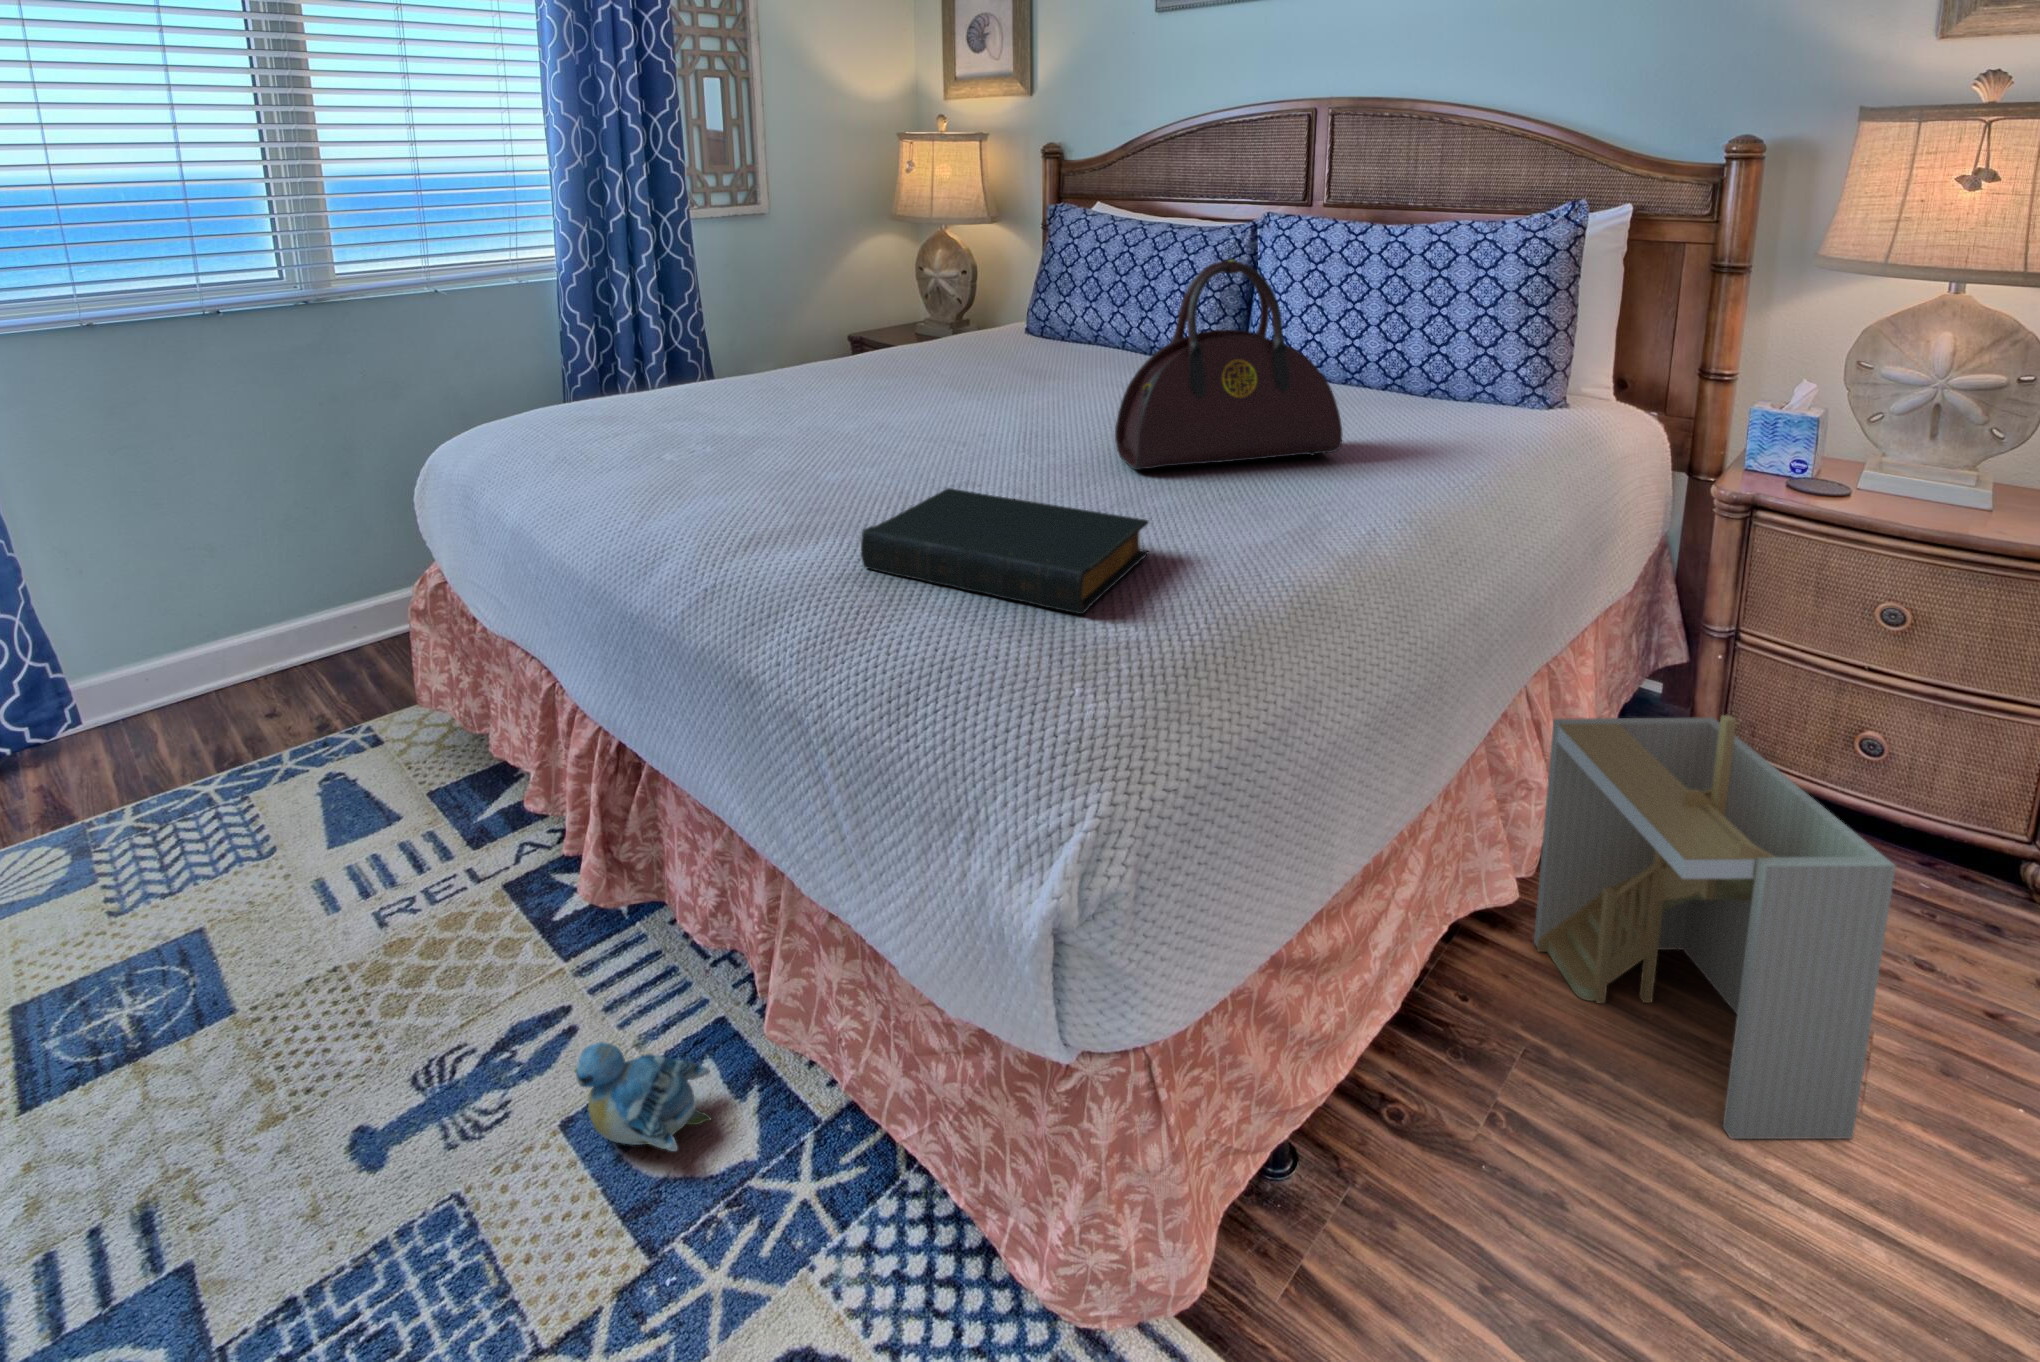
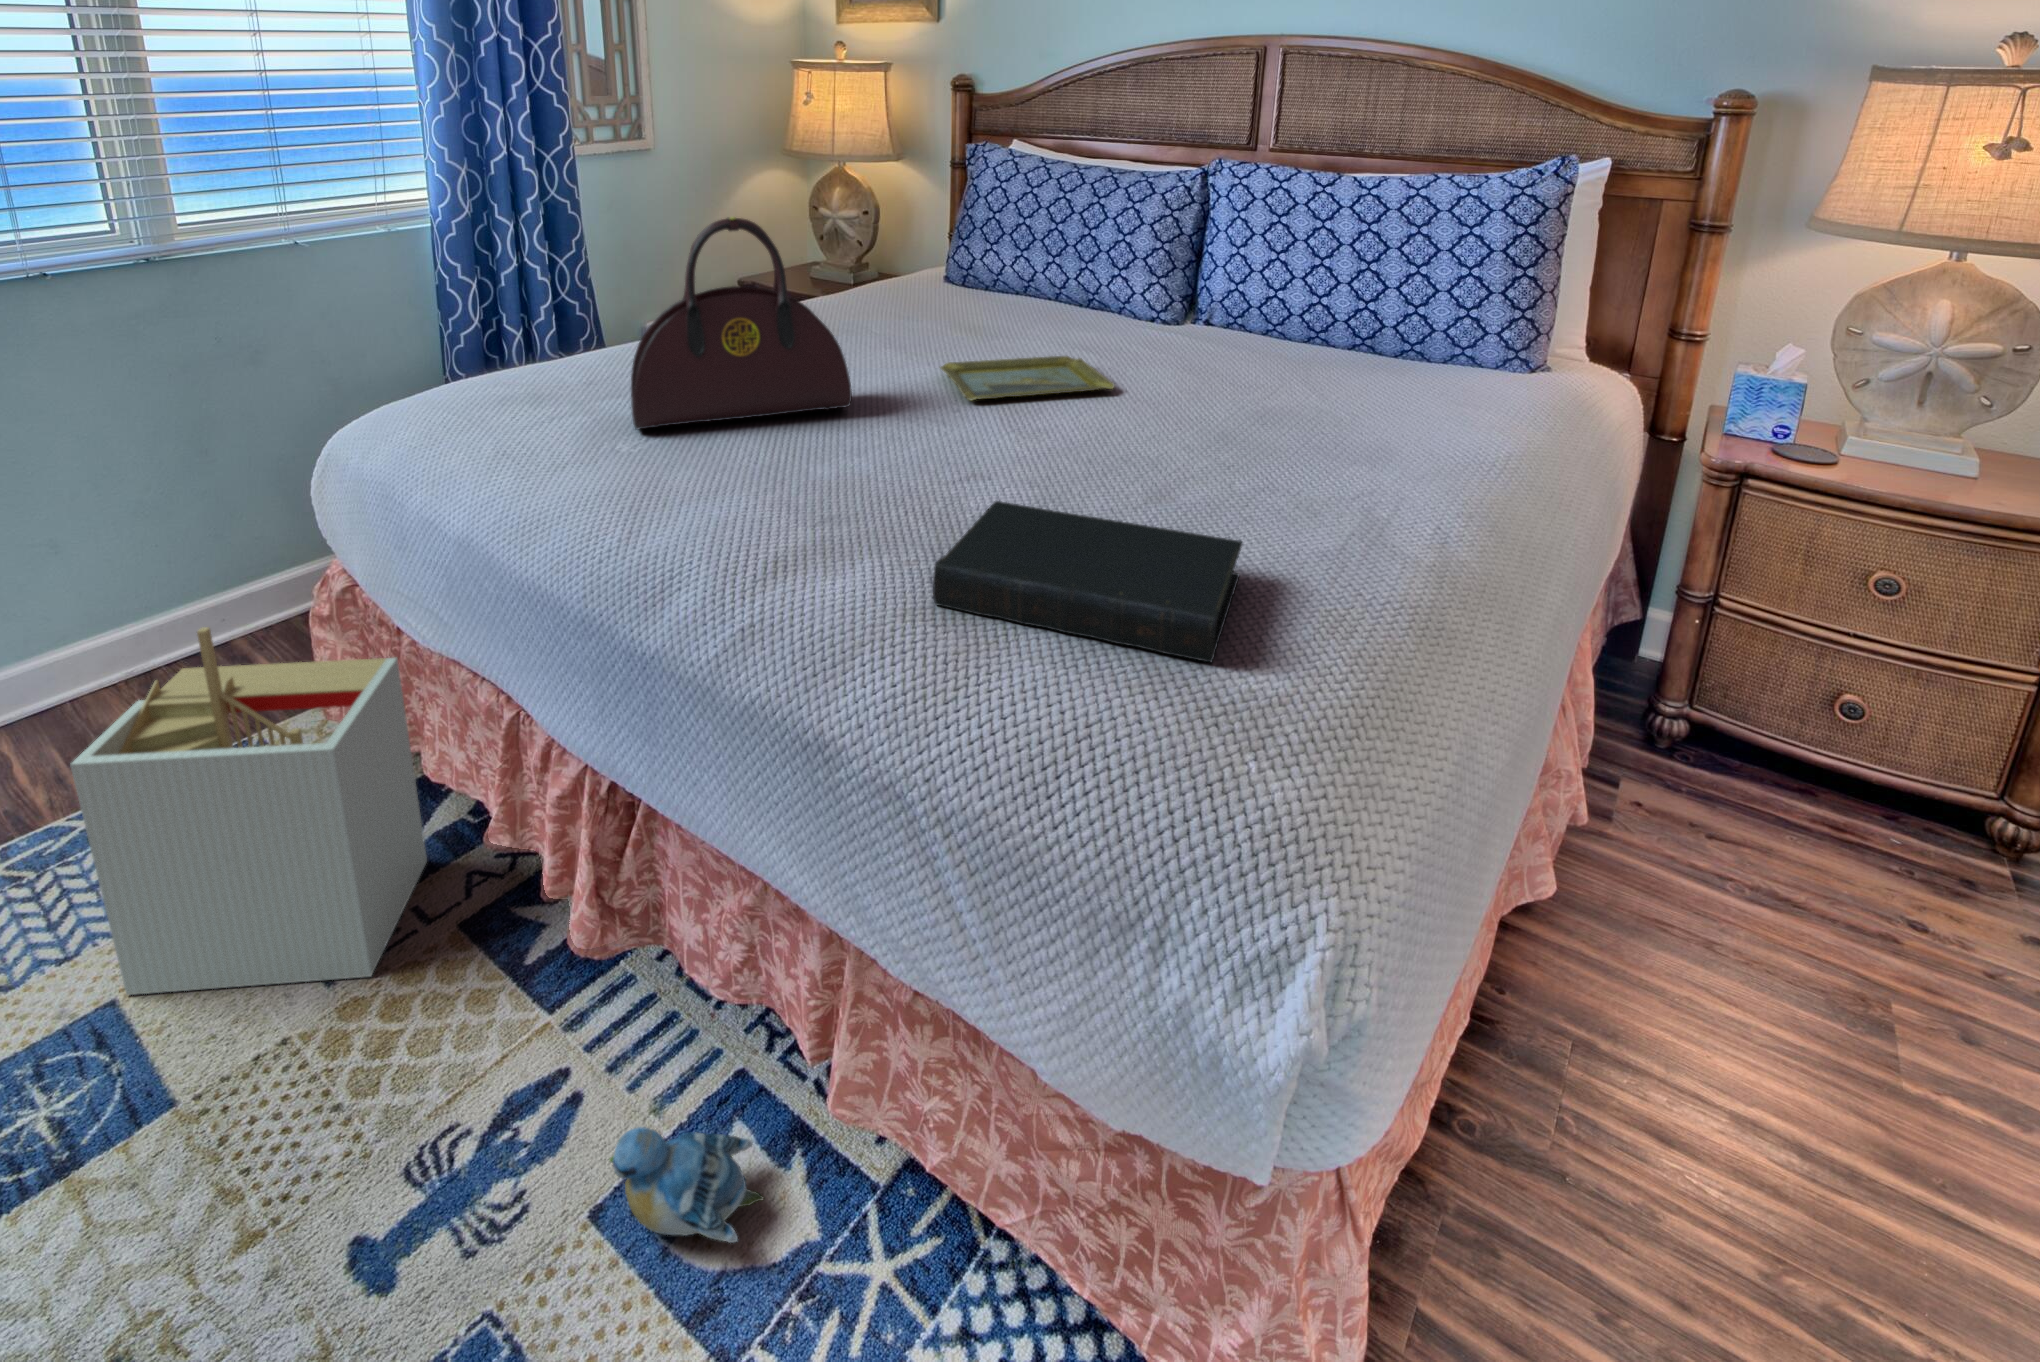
handbag: present [1115,260,1342,470] -> present [631,217,852,429]
tray: none [972,386,1127,420] -> present [941,356,1114,400]
storage bin: present [1534,715,1896,1139] -> present [70,627,427,995]

